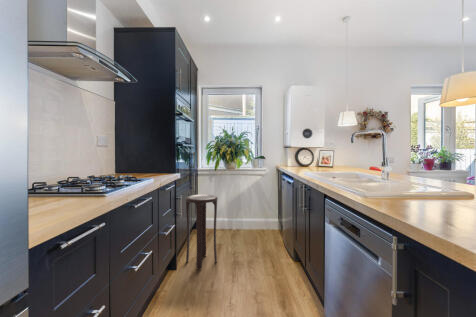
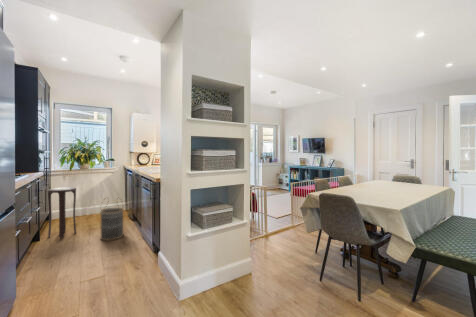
basket: none [245,219,281,300] -> present [101,197,123,241]

